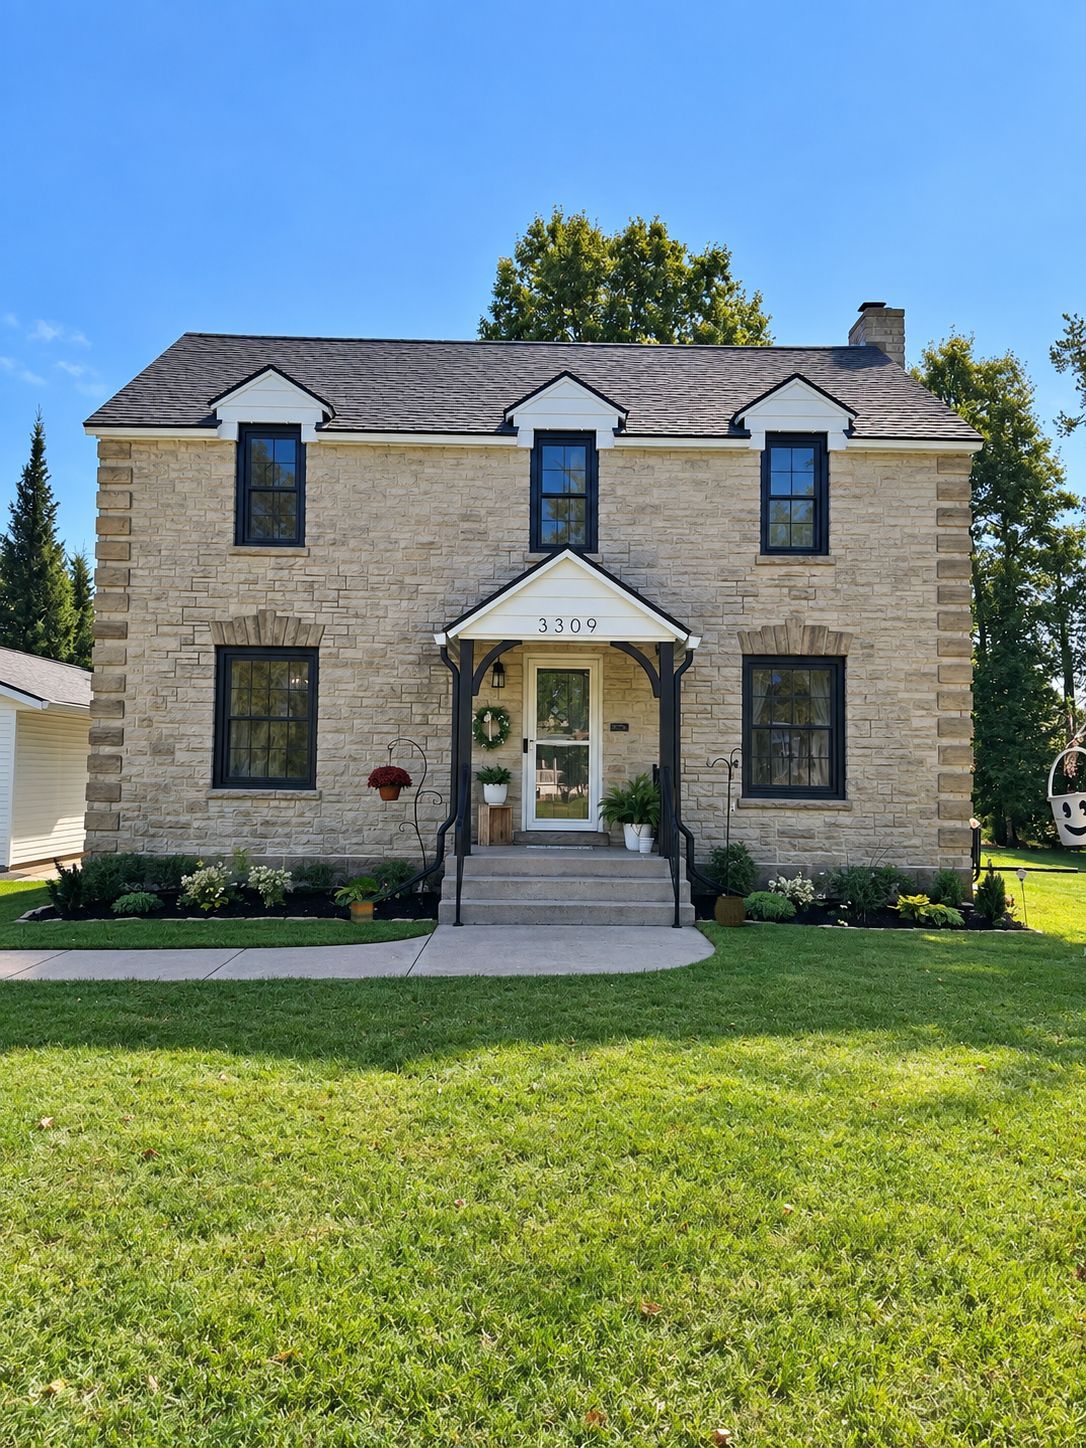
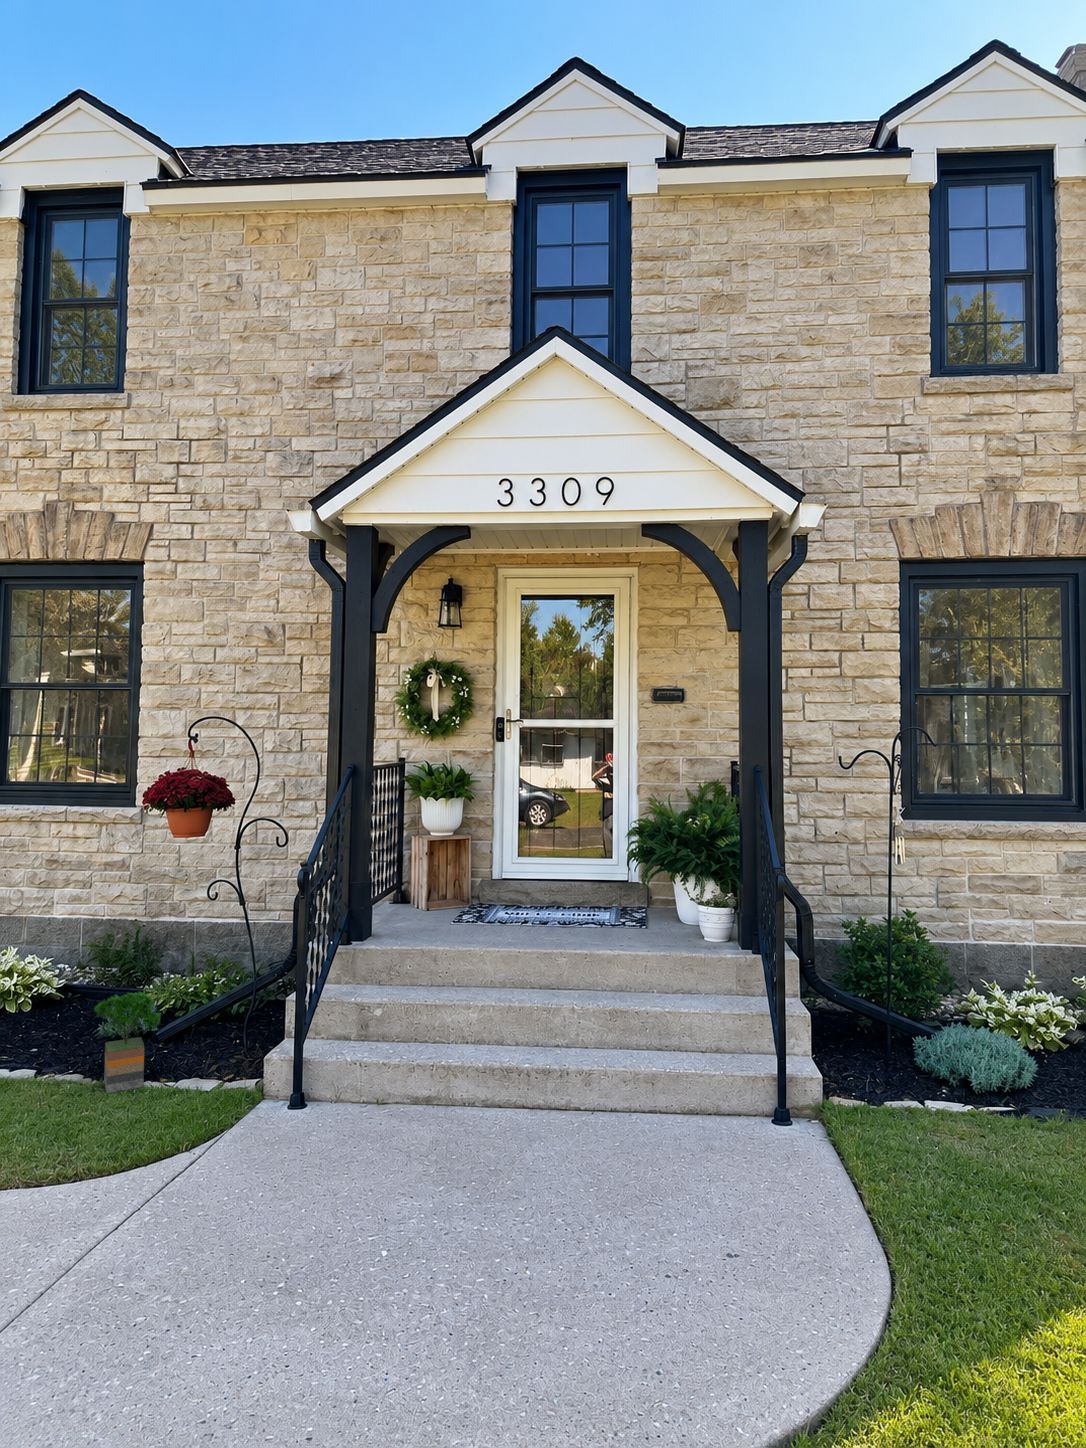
woven basket: present [715,896,746,926] -> none [869,1052,944,1132]

